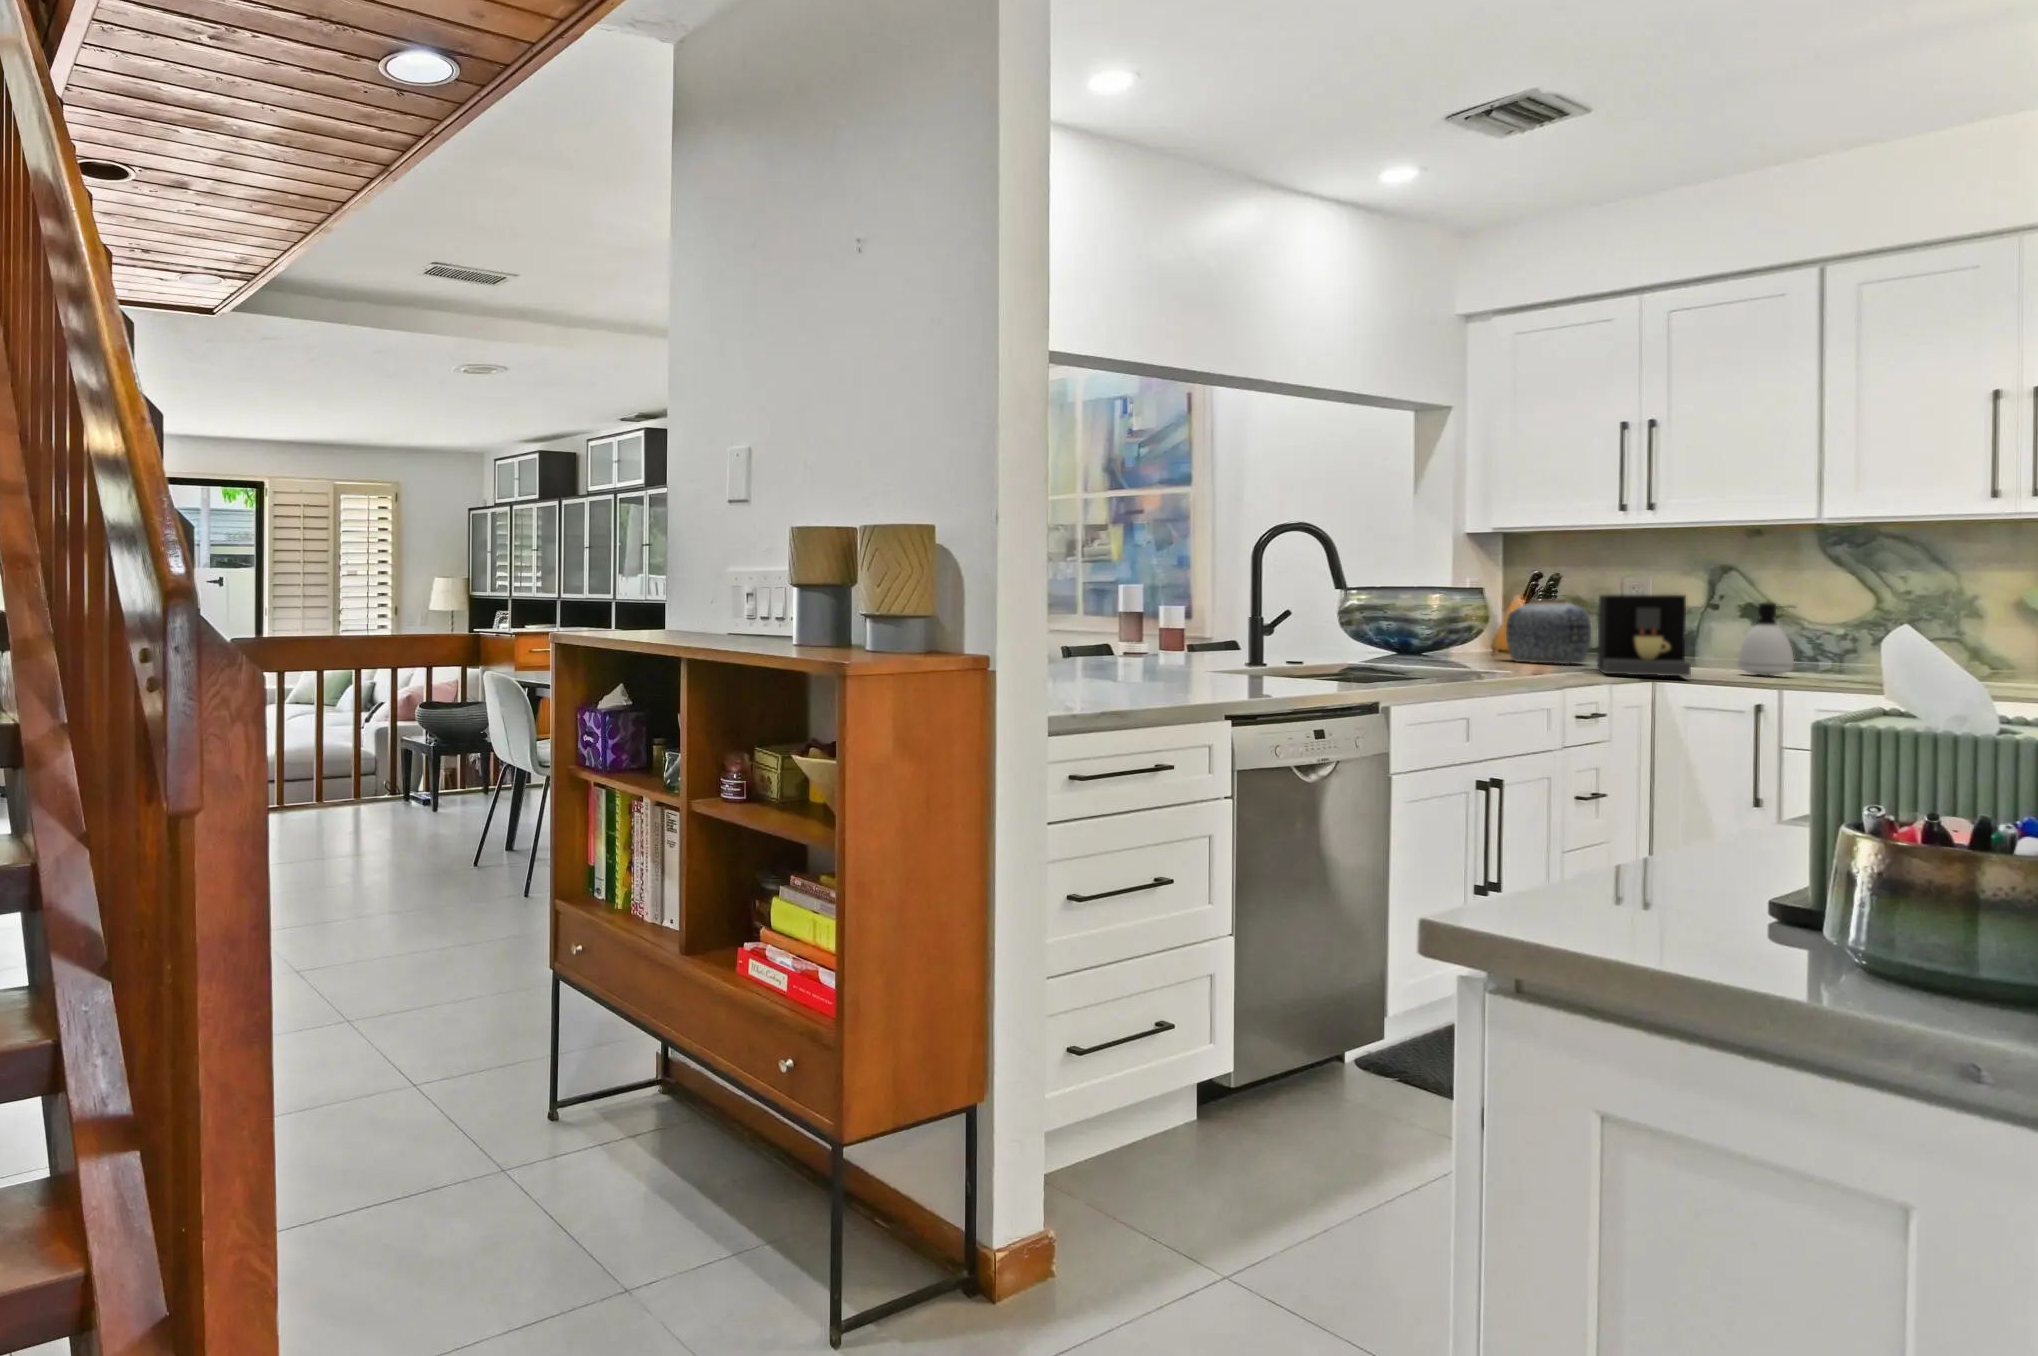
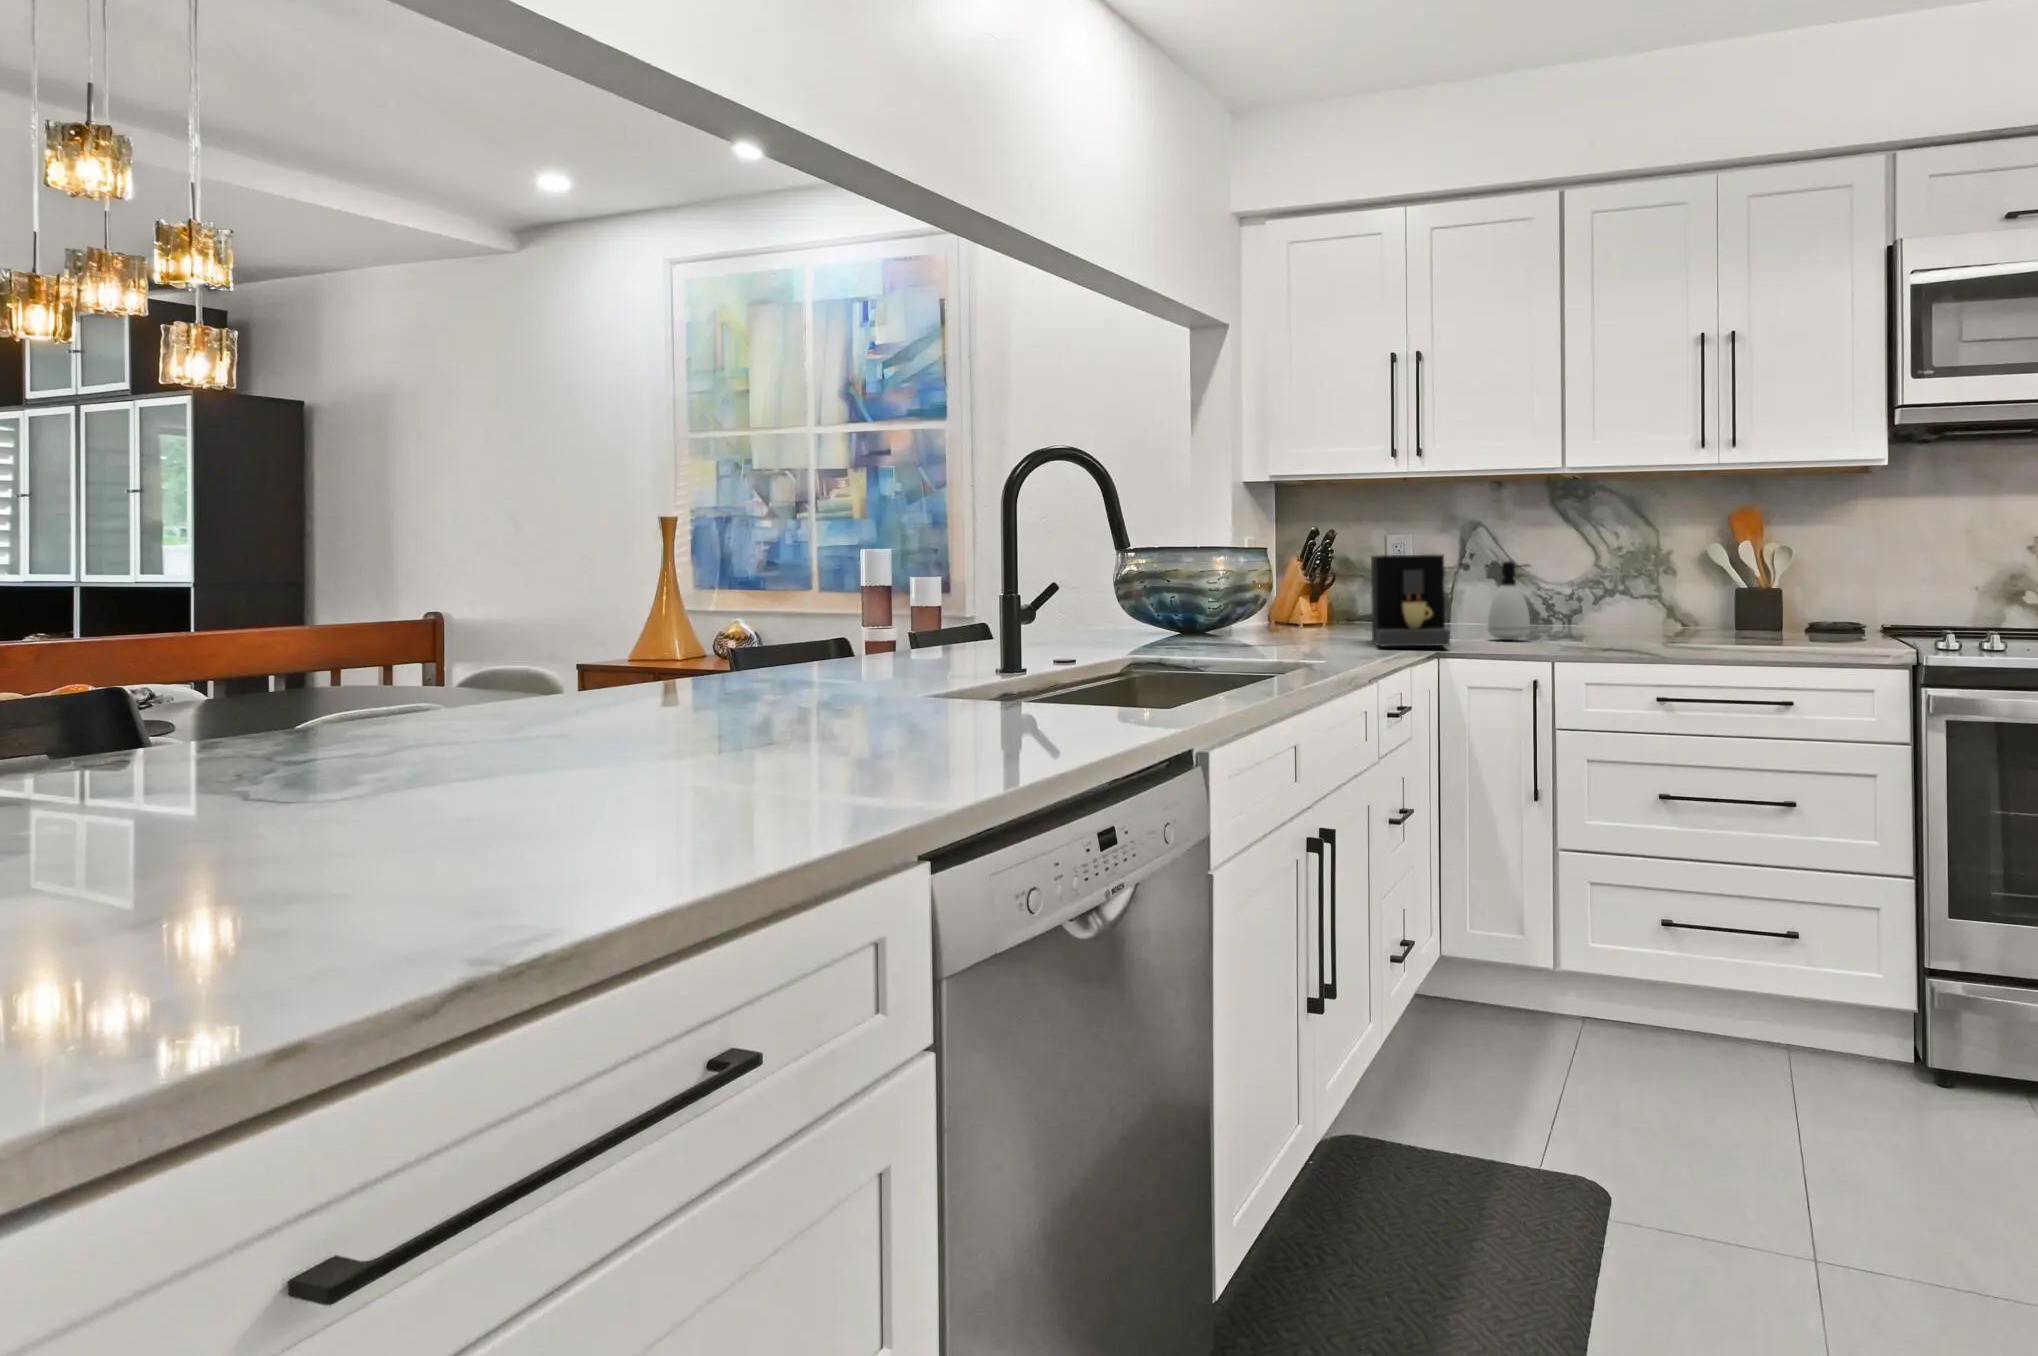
vase: present [1506,599,1591,664] -> none [1289,561,1366,636]

